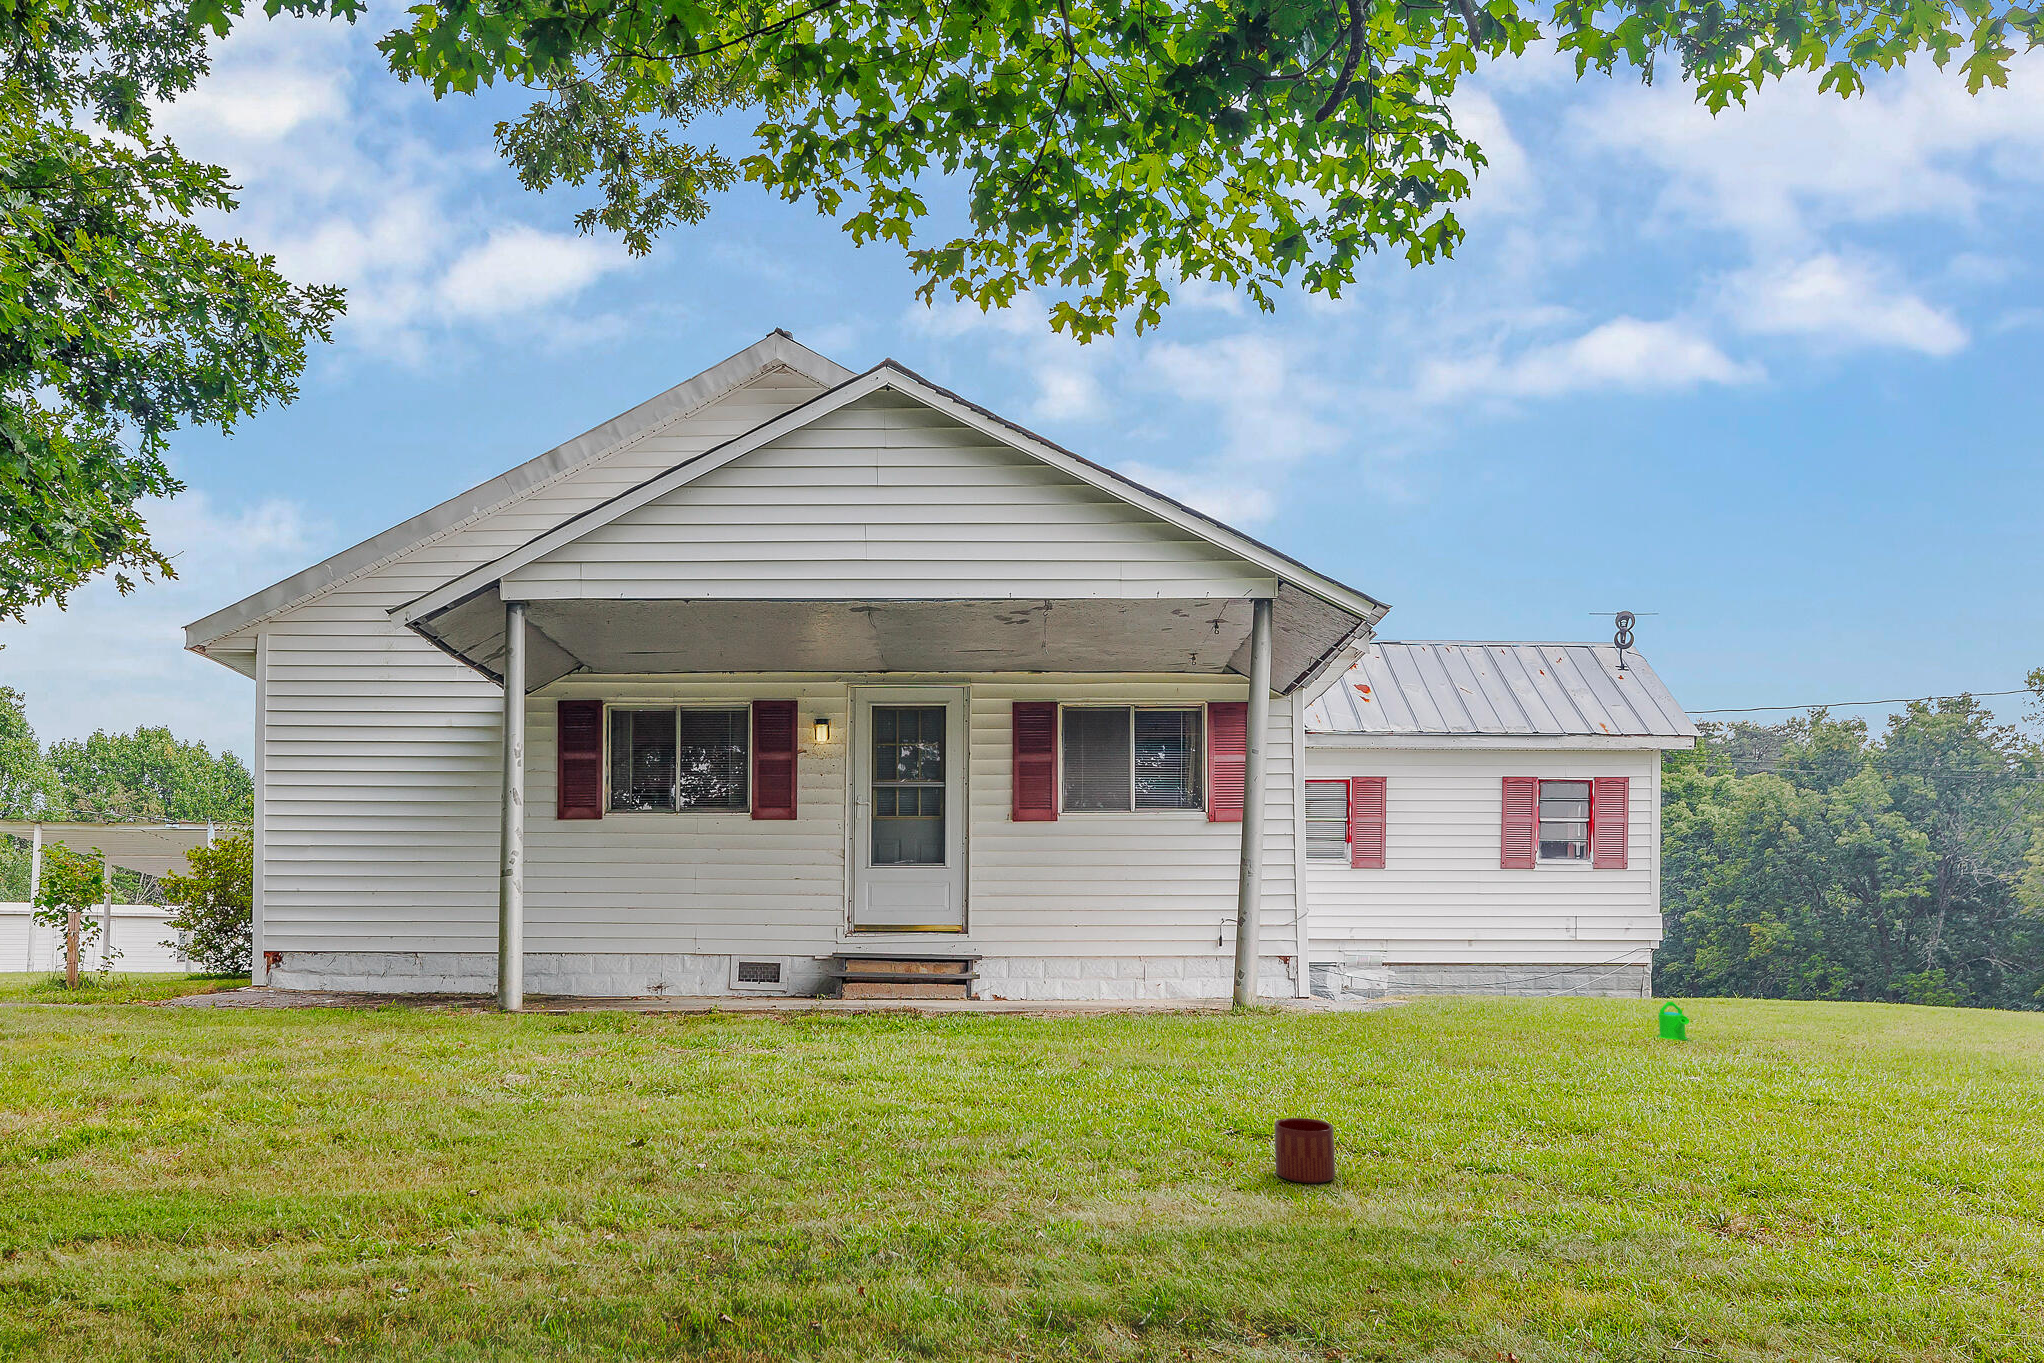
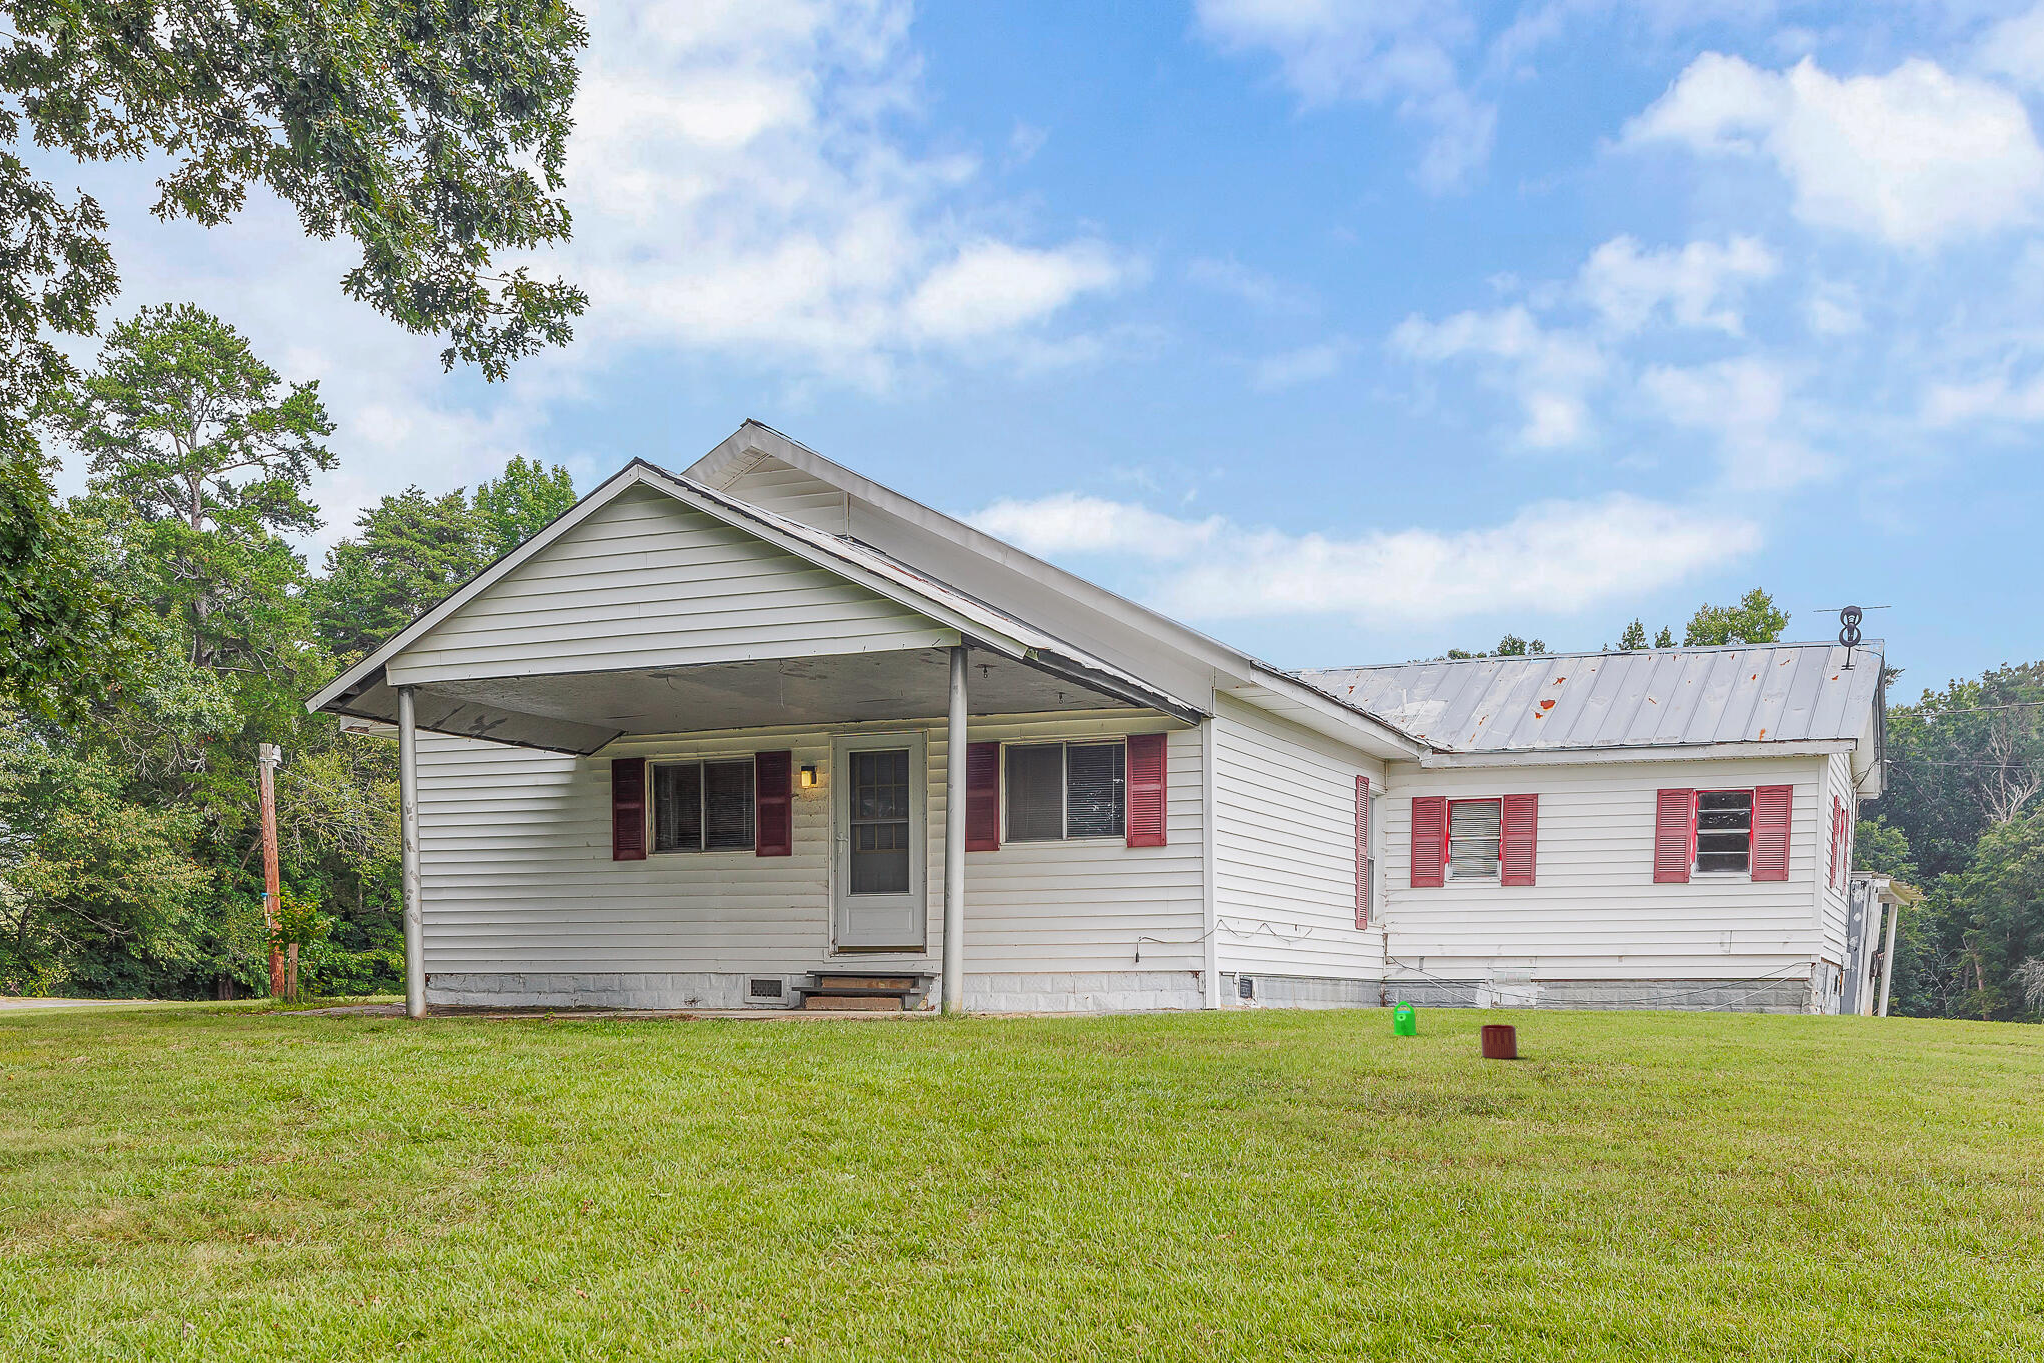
planter: present [1275,1118,1335,1183] -> present [1481,1024,1517,1059]

